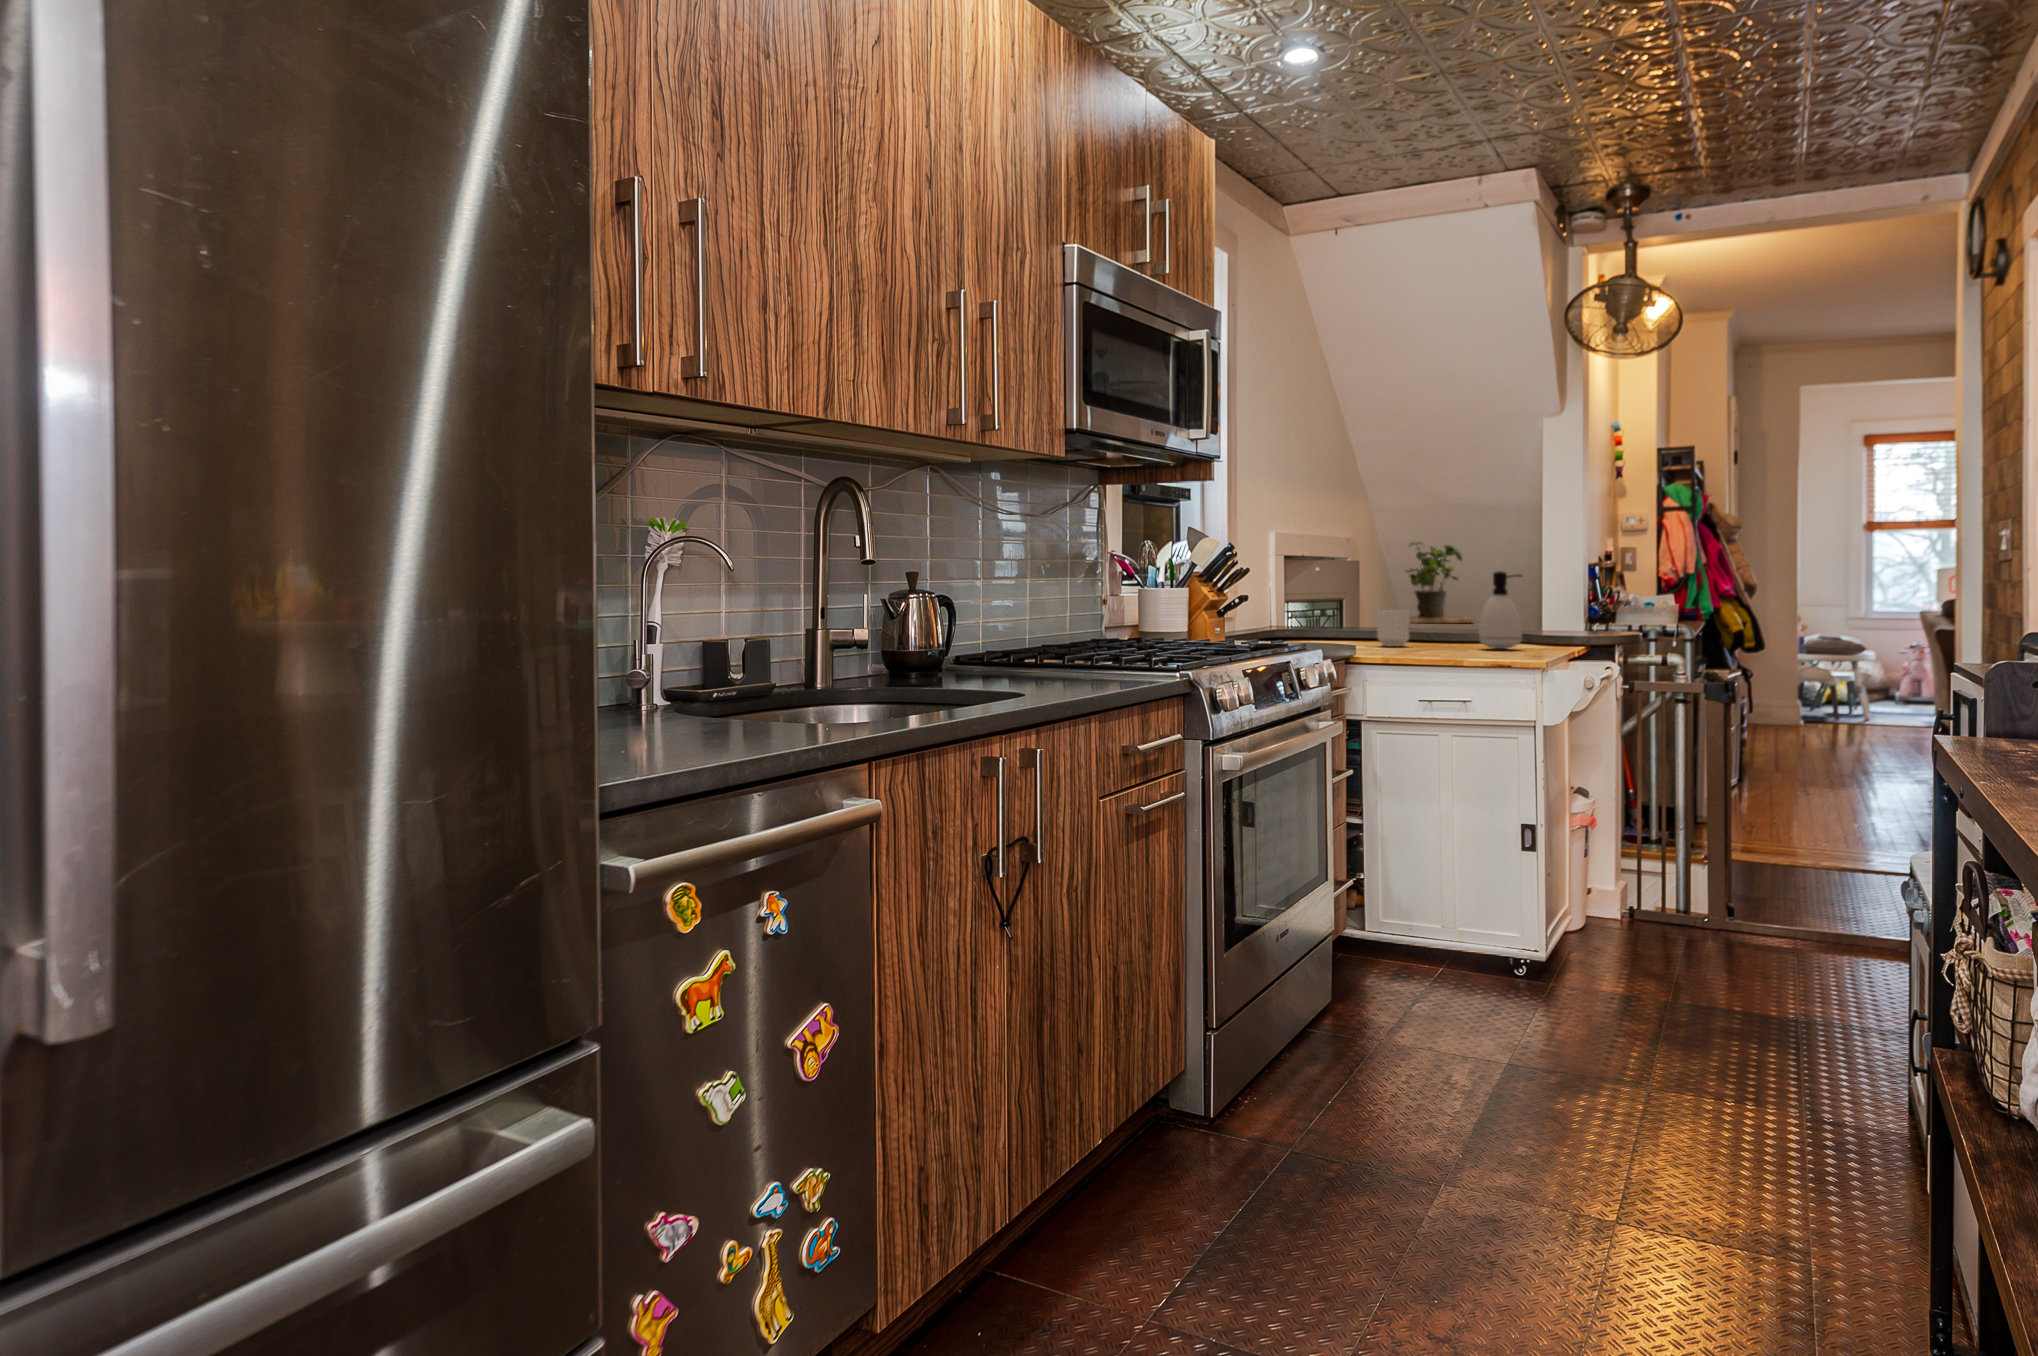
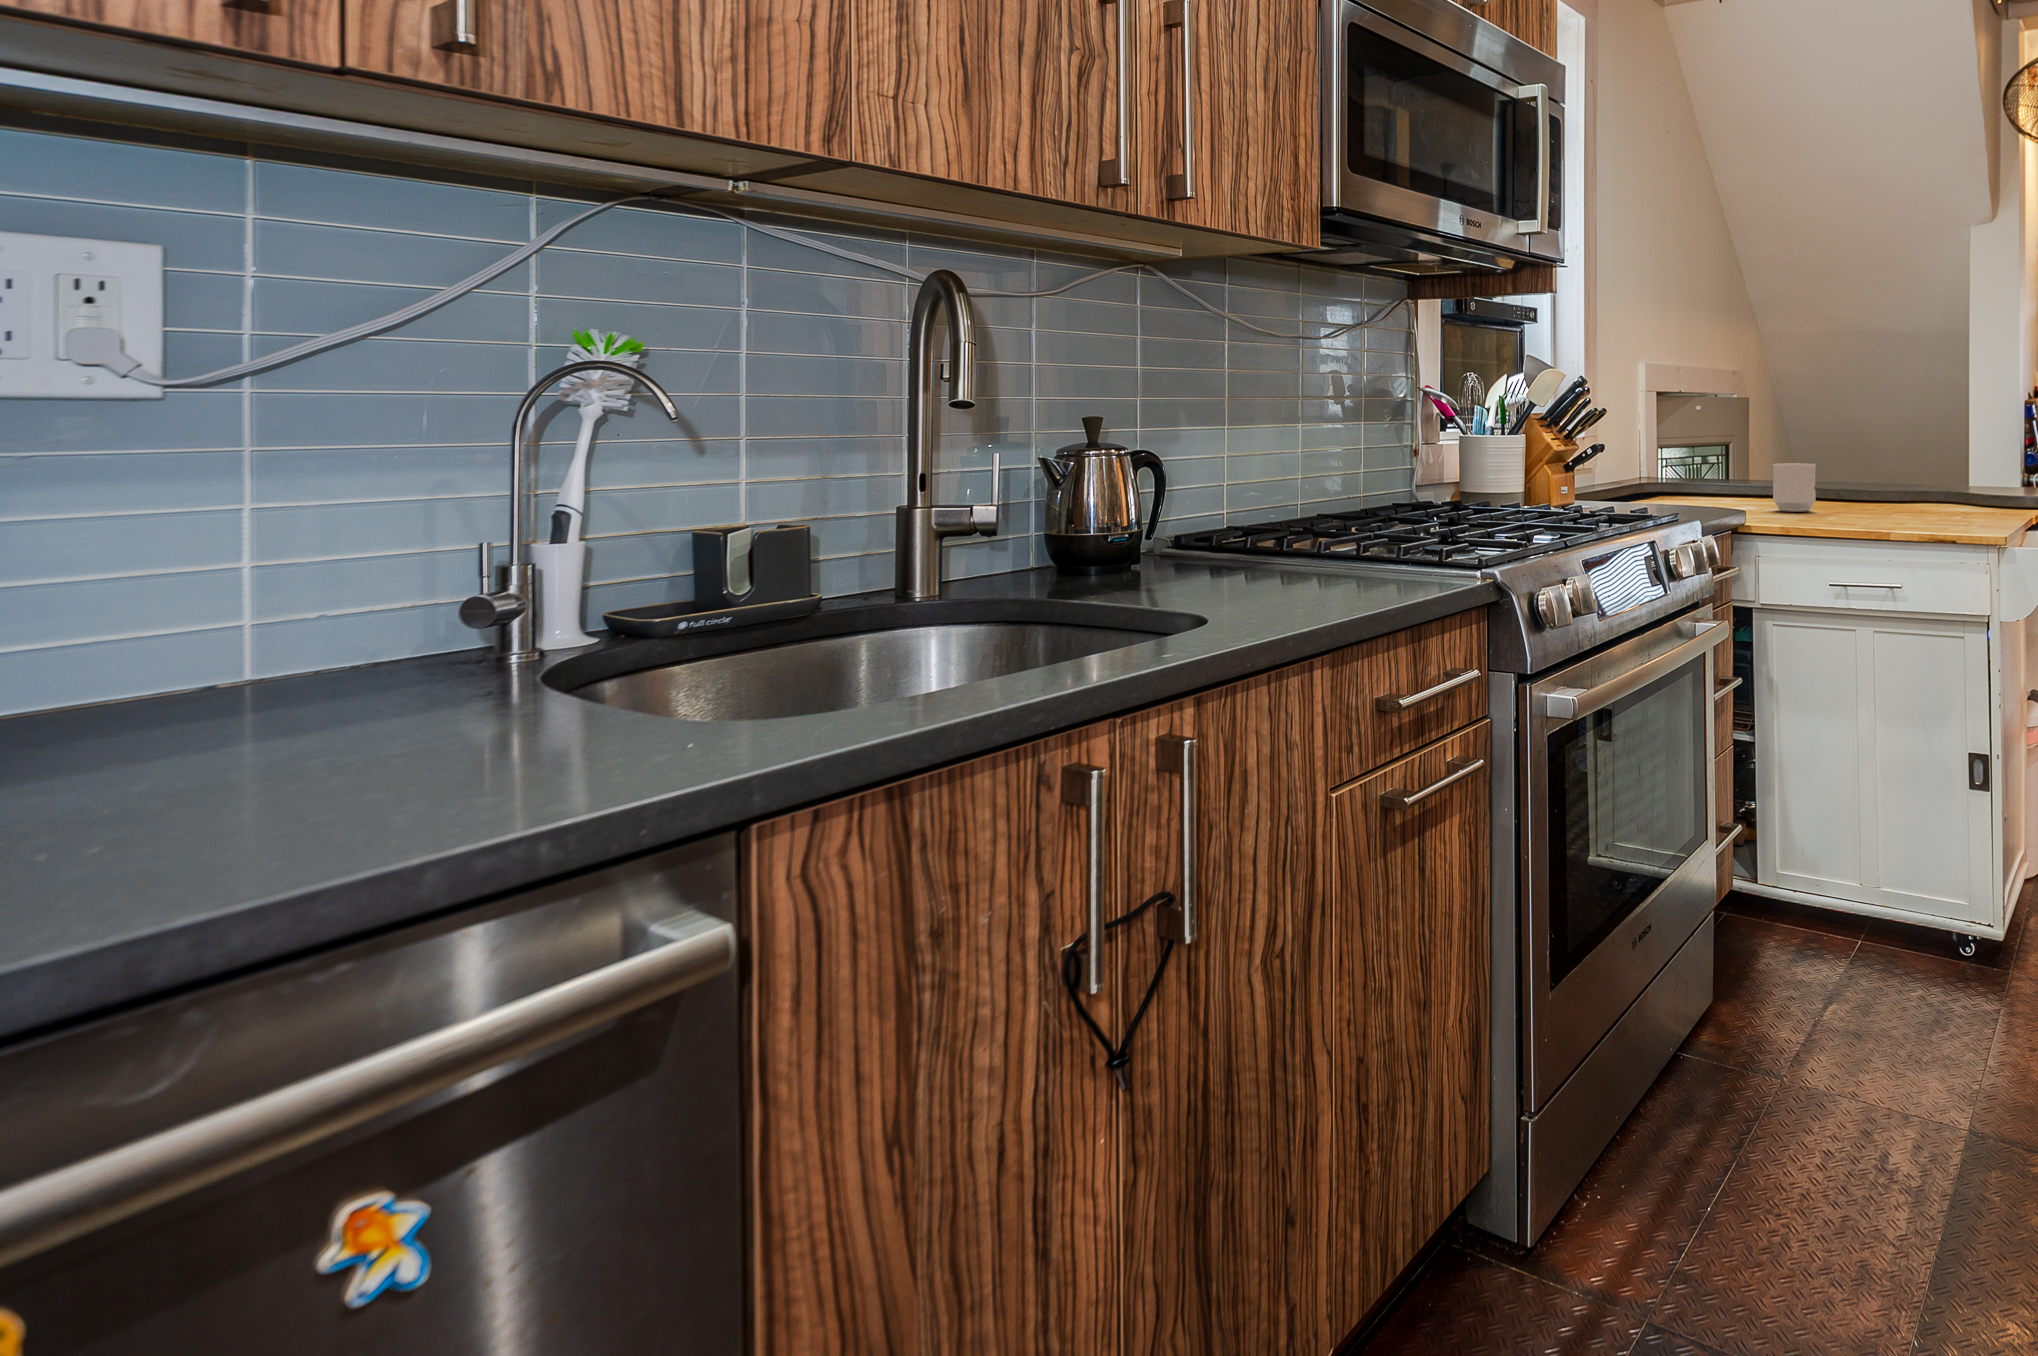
potted plant: present [1407,542,1474,623] -> none [1788,374,1885,471]
soap dispenser: present [1479,571,1522,649] -> none [1910,414,1970,517]

